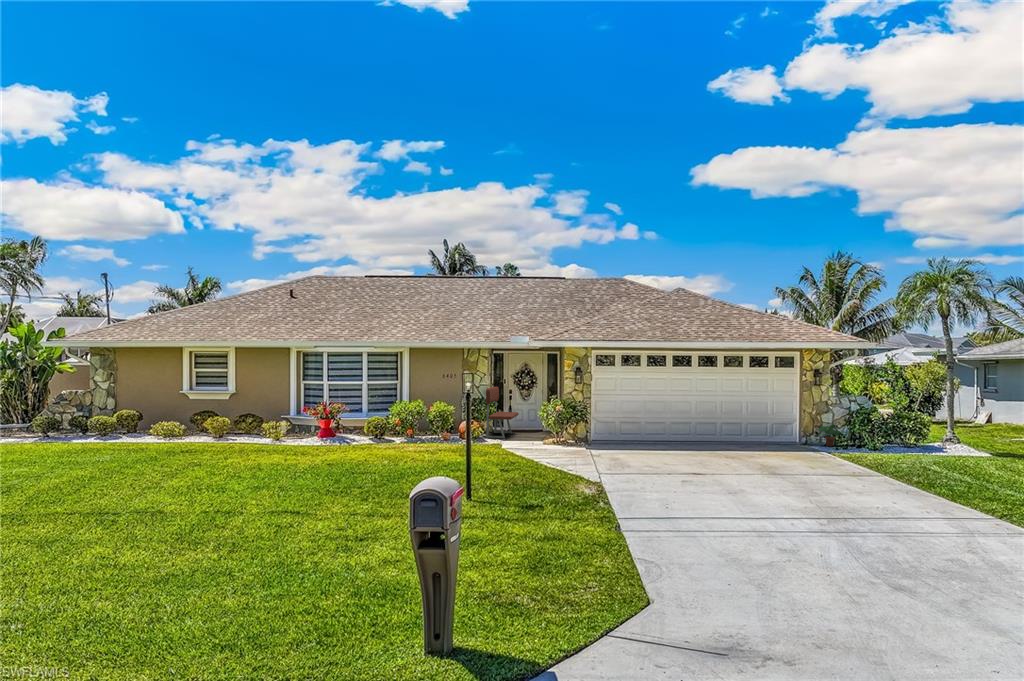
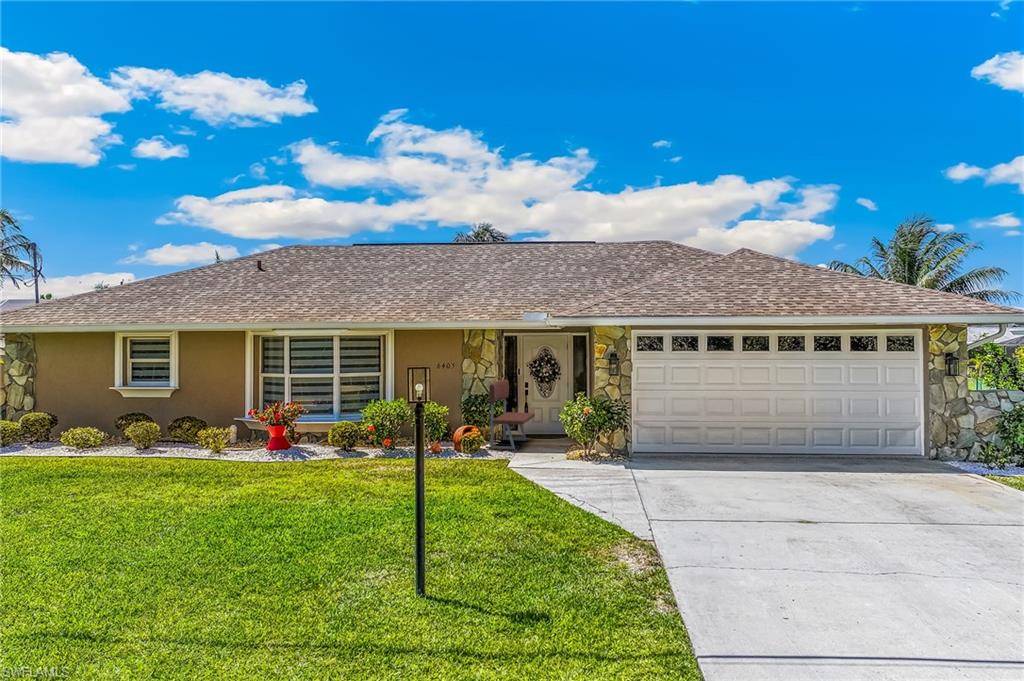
potted plant: present [817,424,841,446] -> none [948,430,1005,462]

